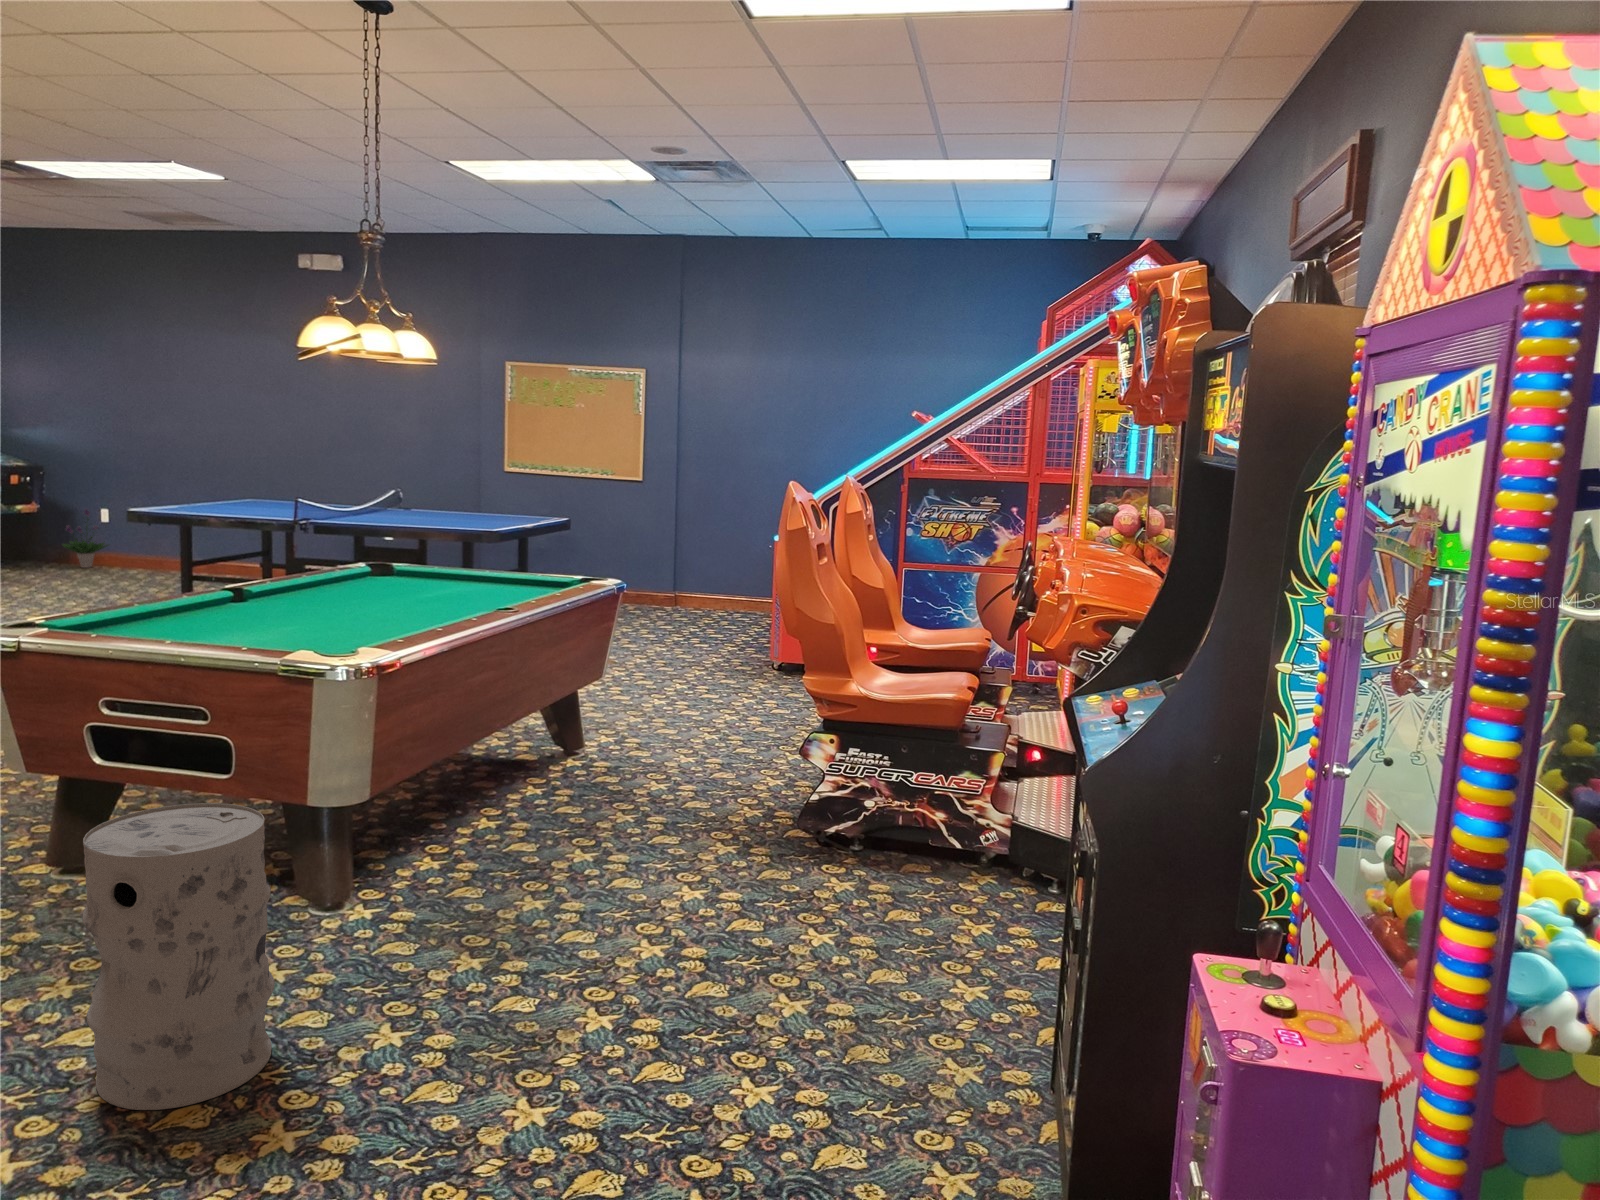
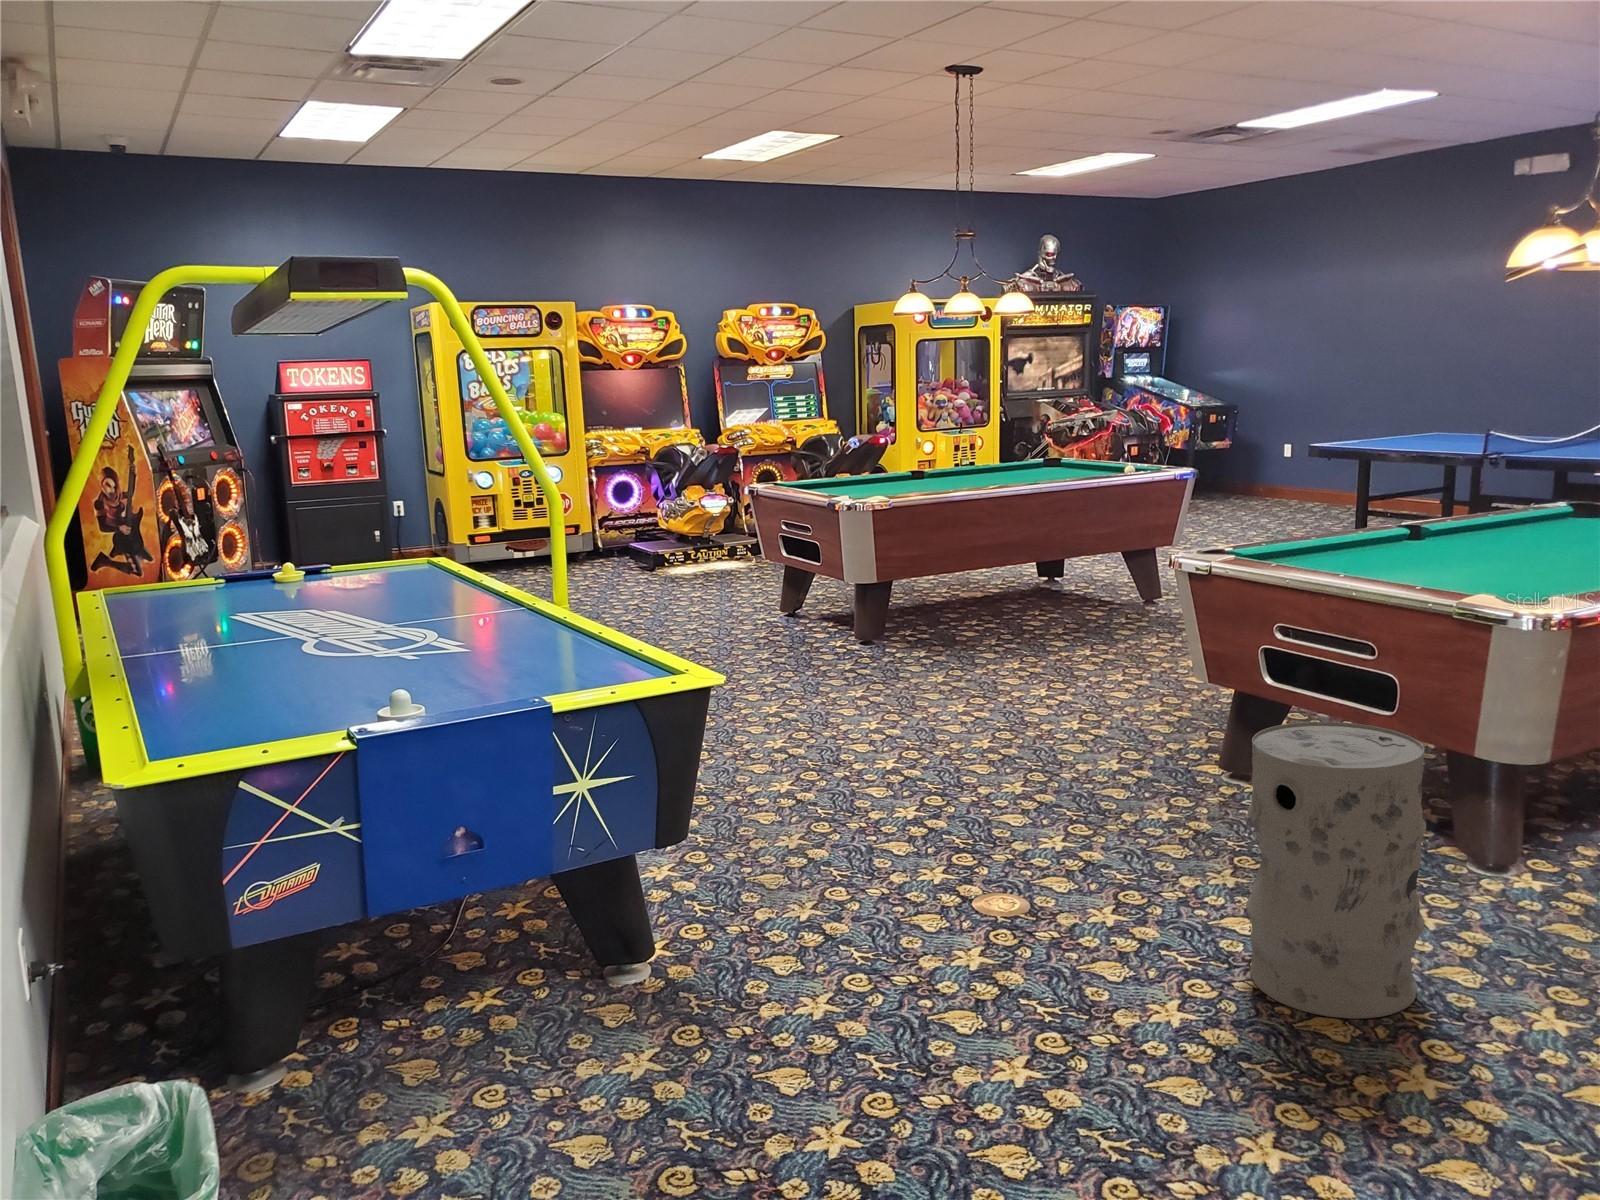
potted plant: present [63,509,108,568] -> none [1242,430,1287,491]

